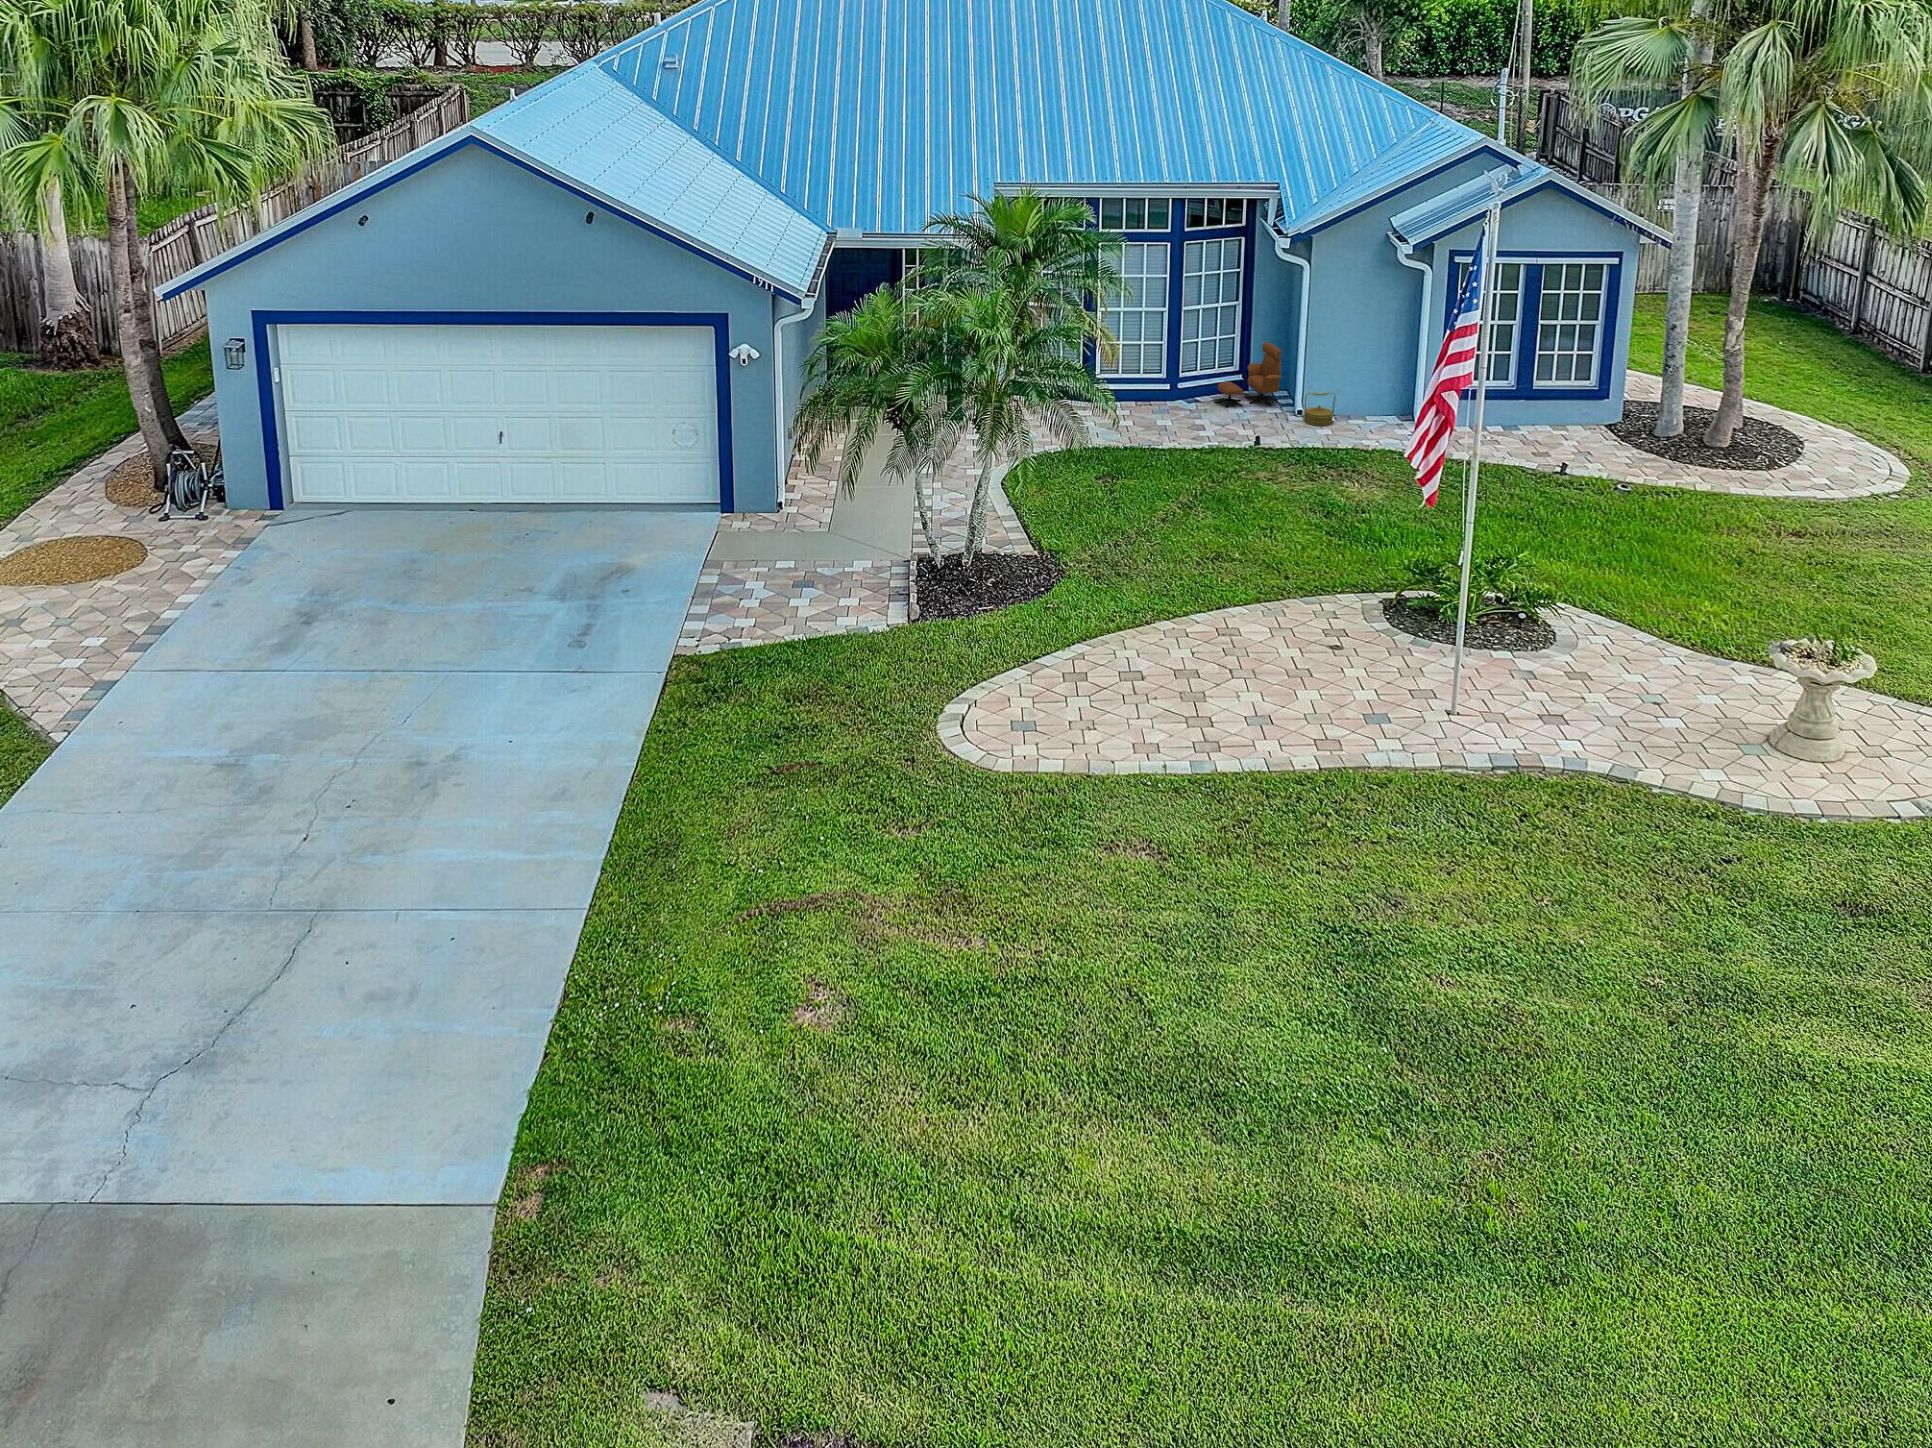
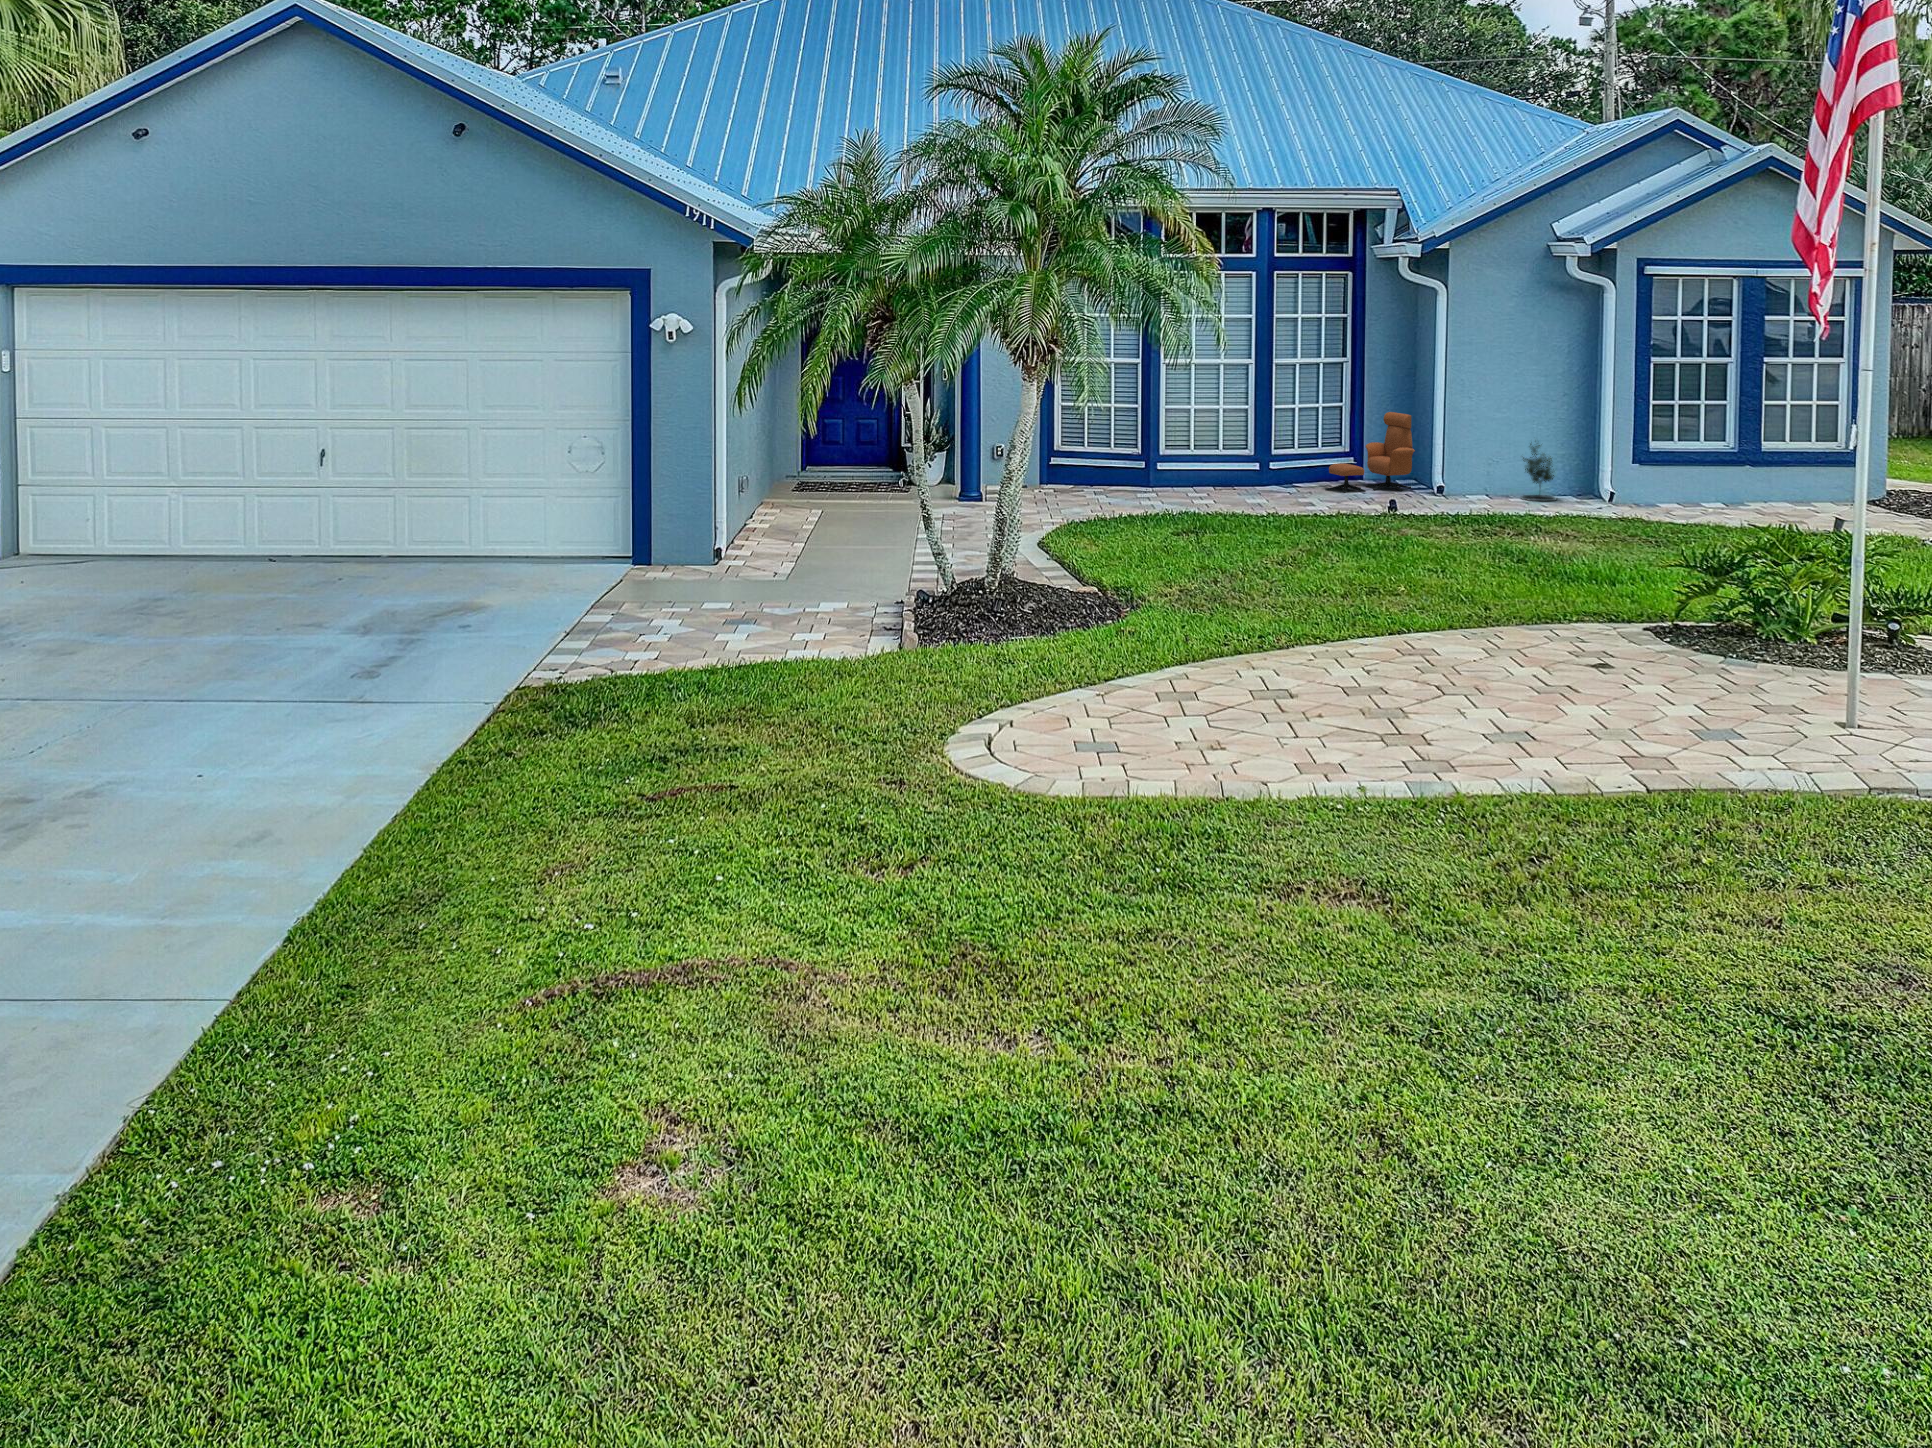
potted tree: none [1354,378,1383,425] -> present [1521,444,1556,501]
woven basket: present [1304,392,1336,426] -> none [1453,459,1494,502]

